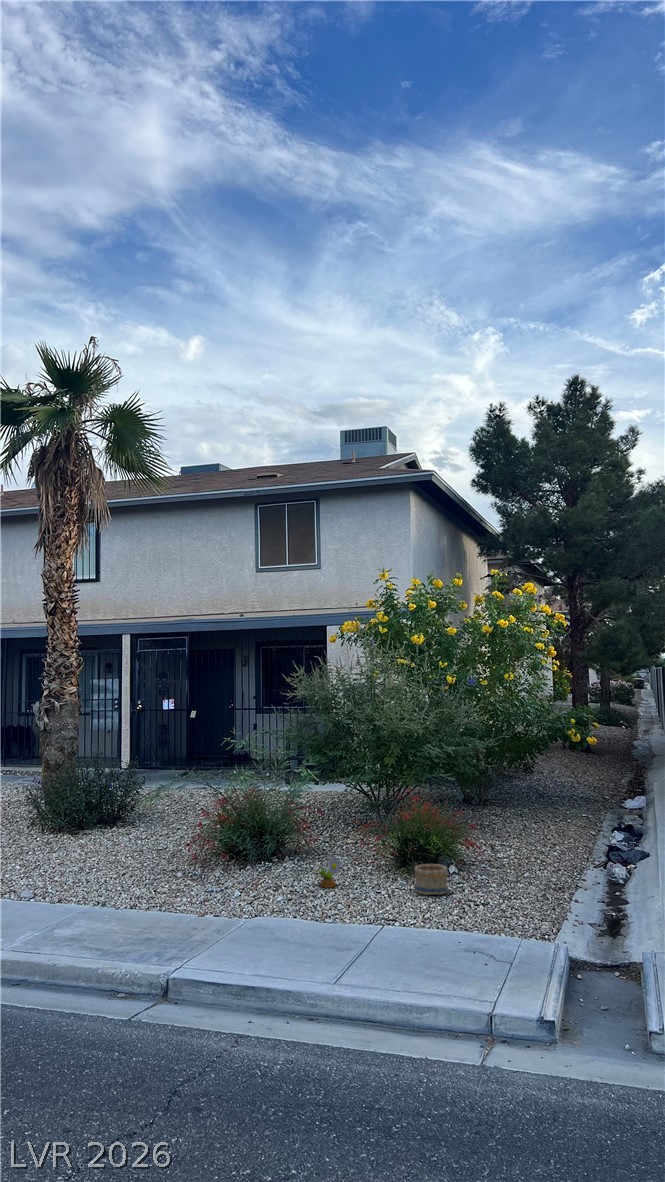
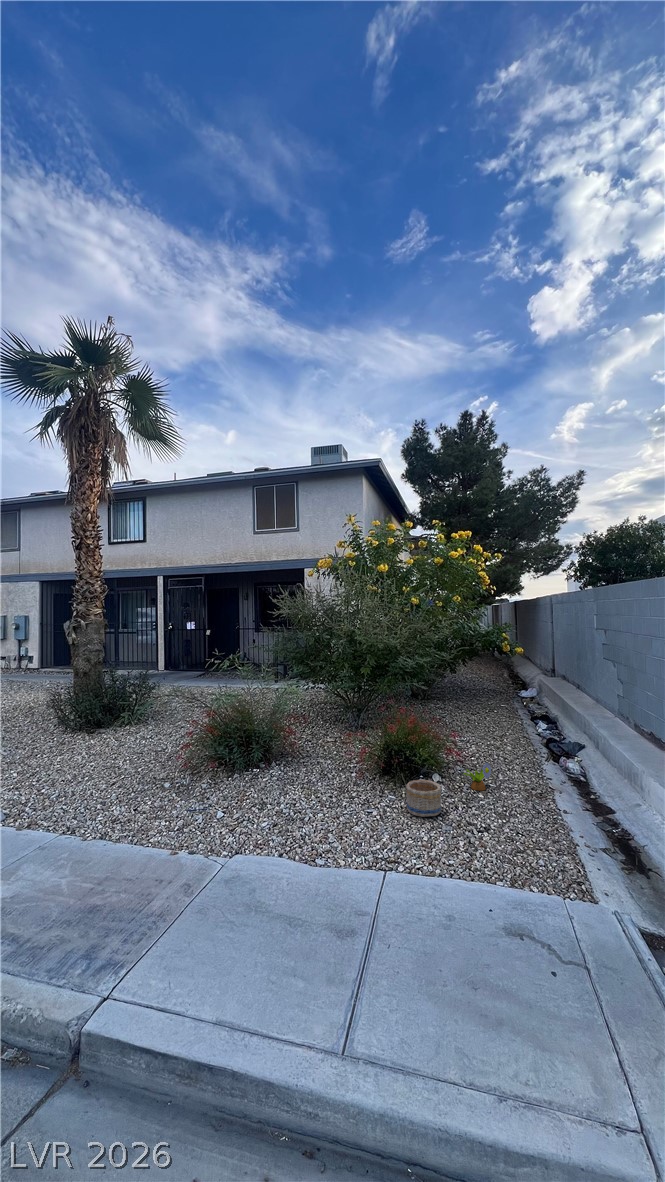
decorative plant: present [315,858,340,888] -> present [464,763,491,791]

